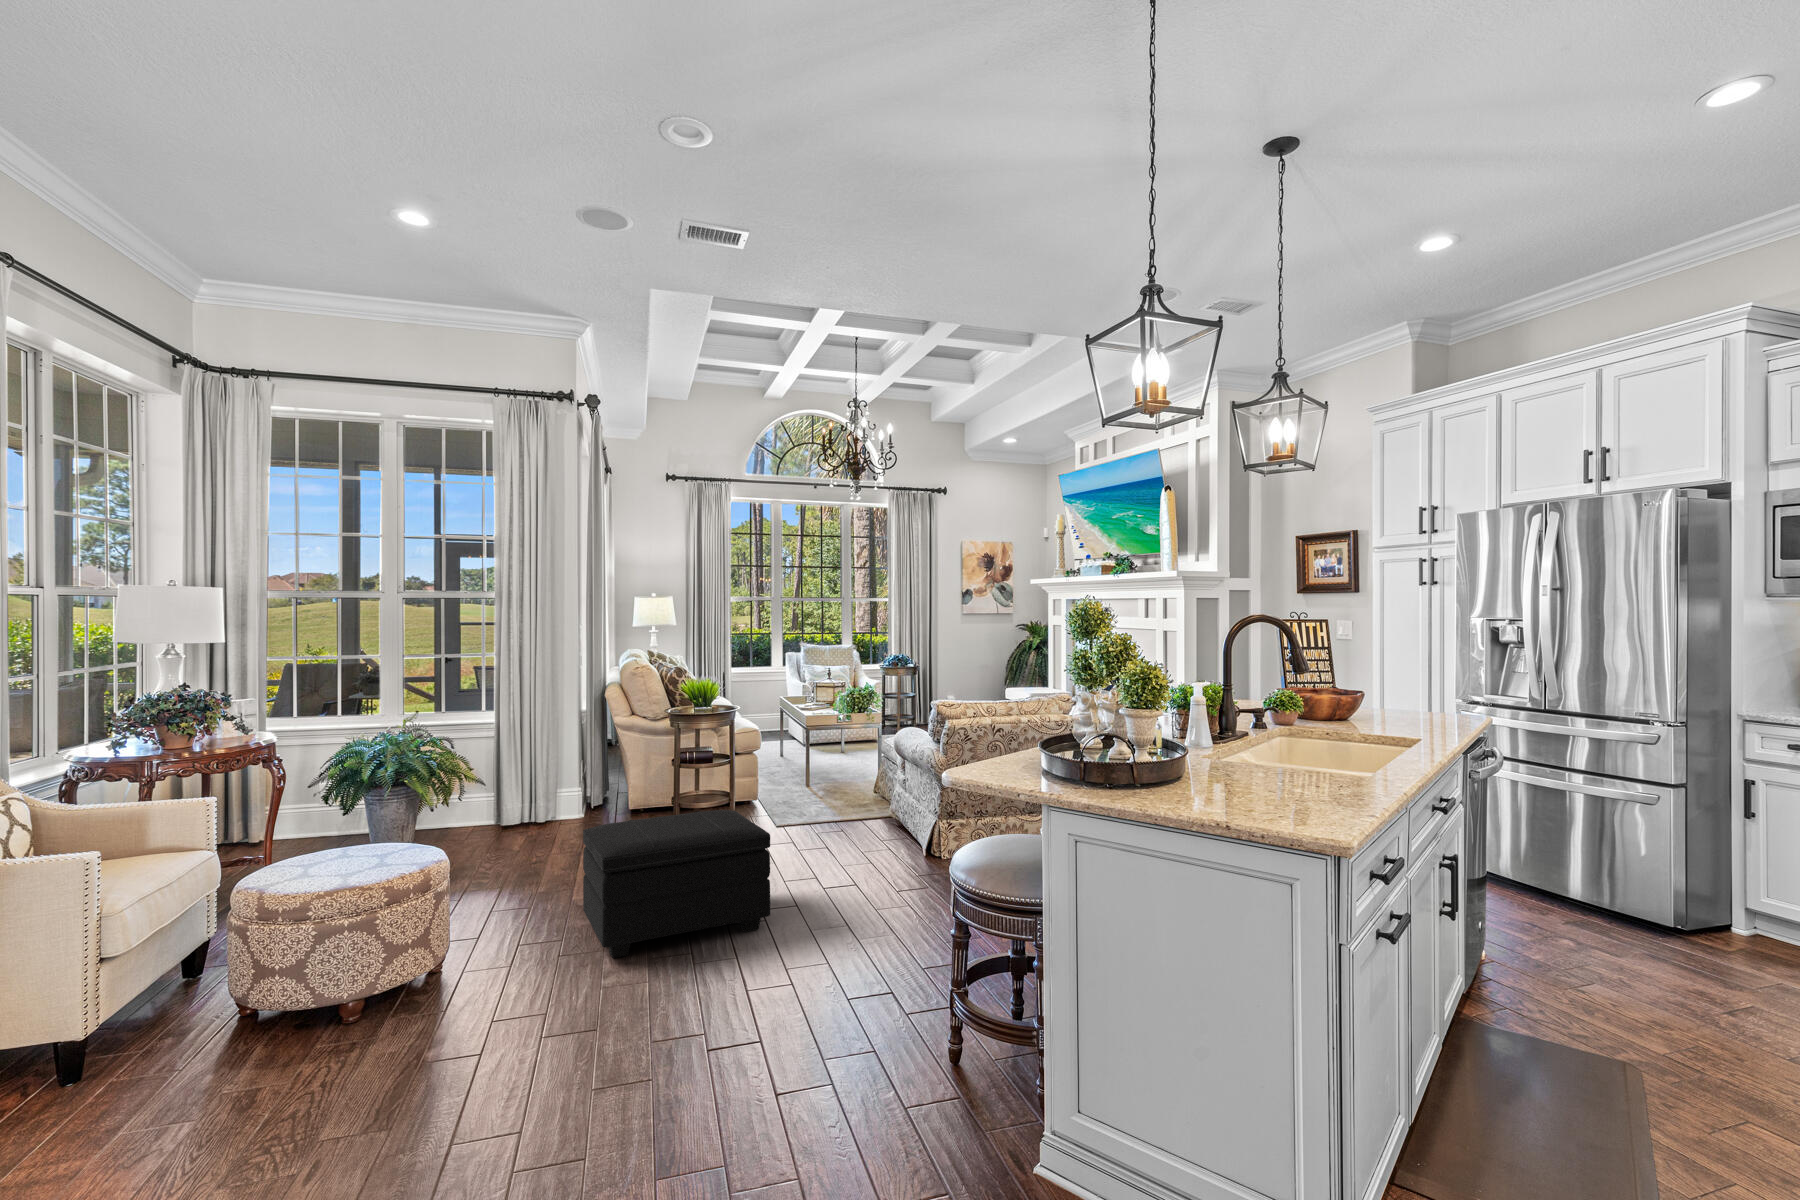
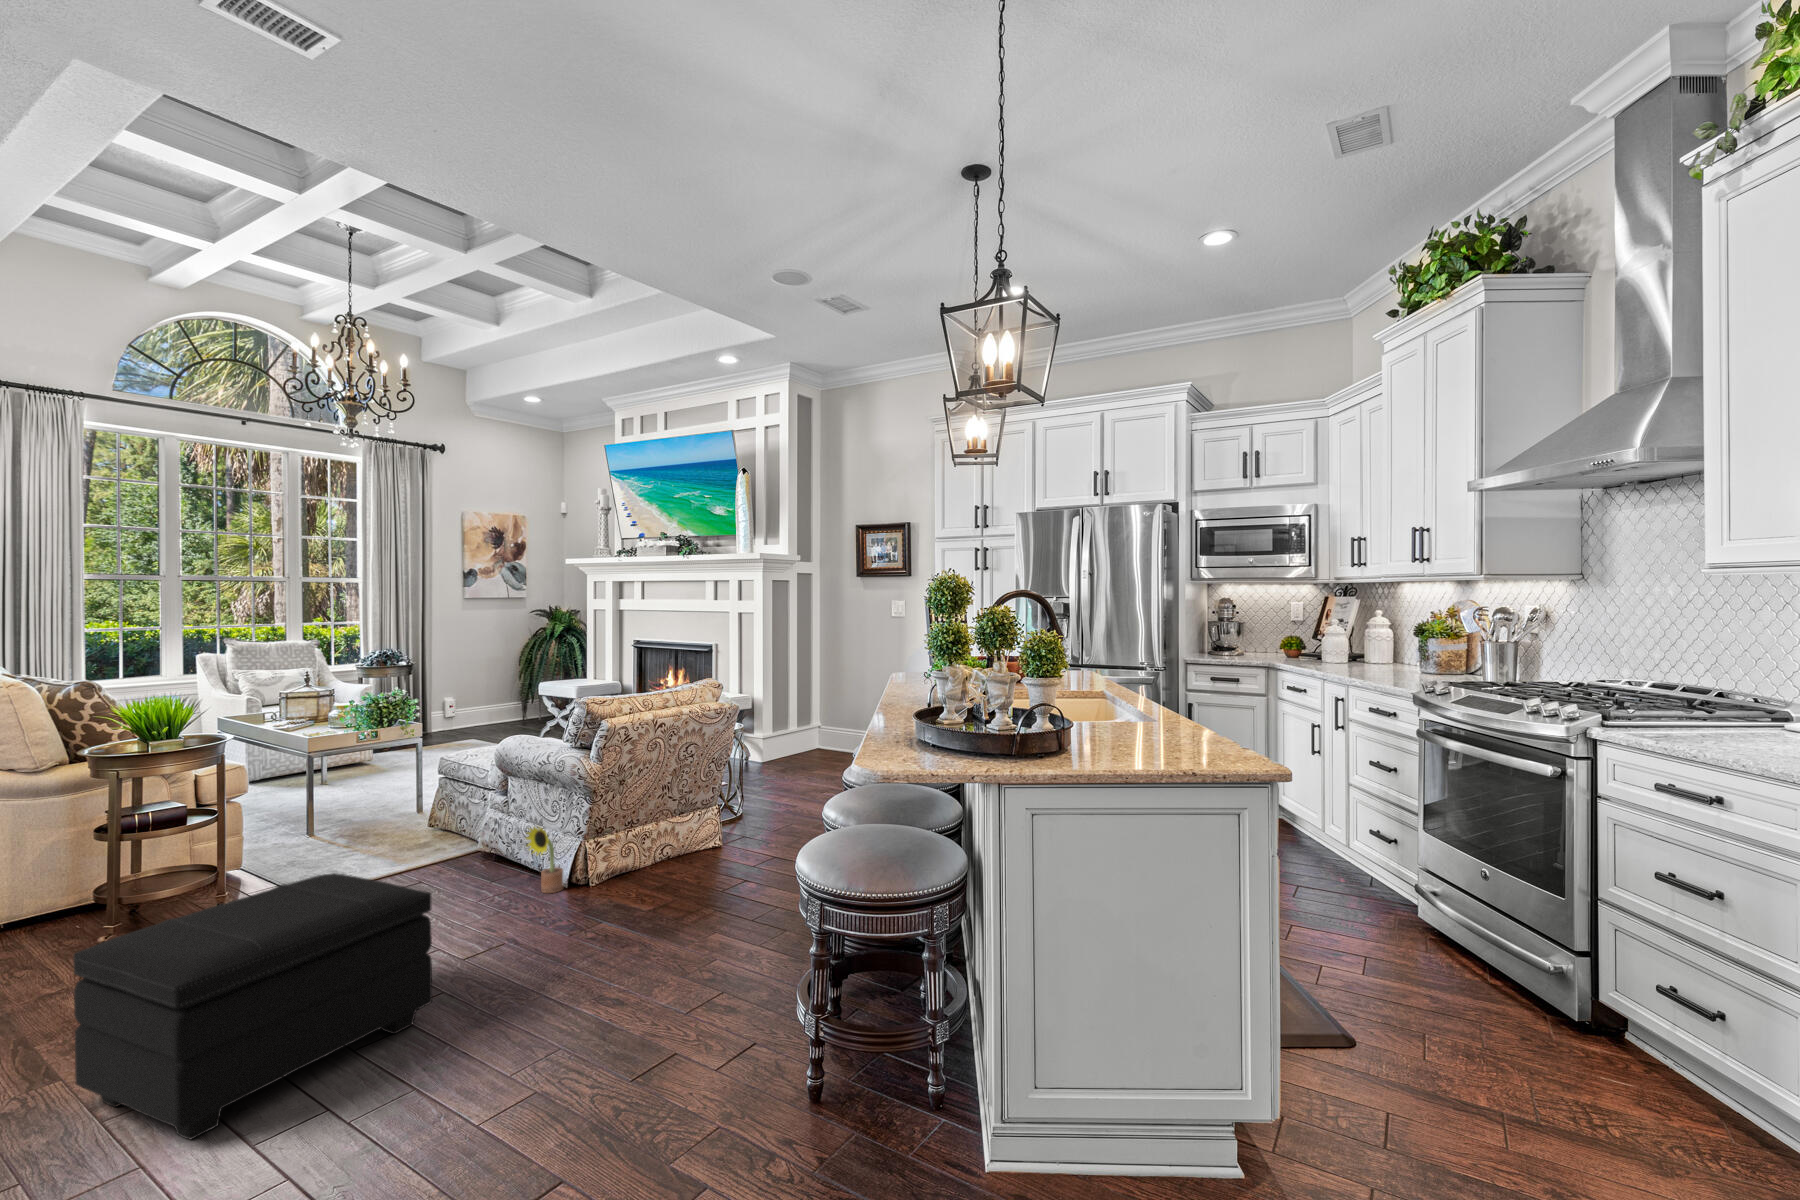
decorative plant: none [894,803,923,862] -> present [526,827,563,893]

